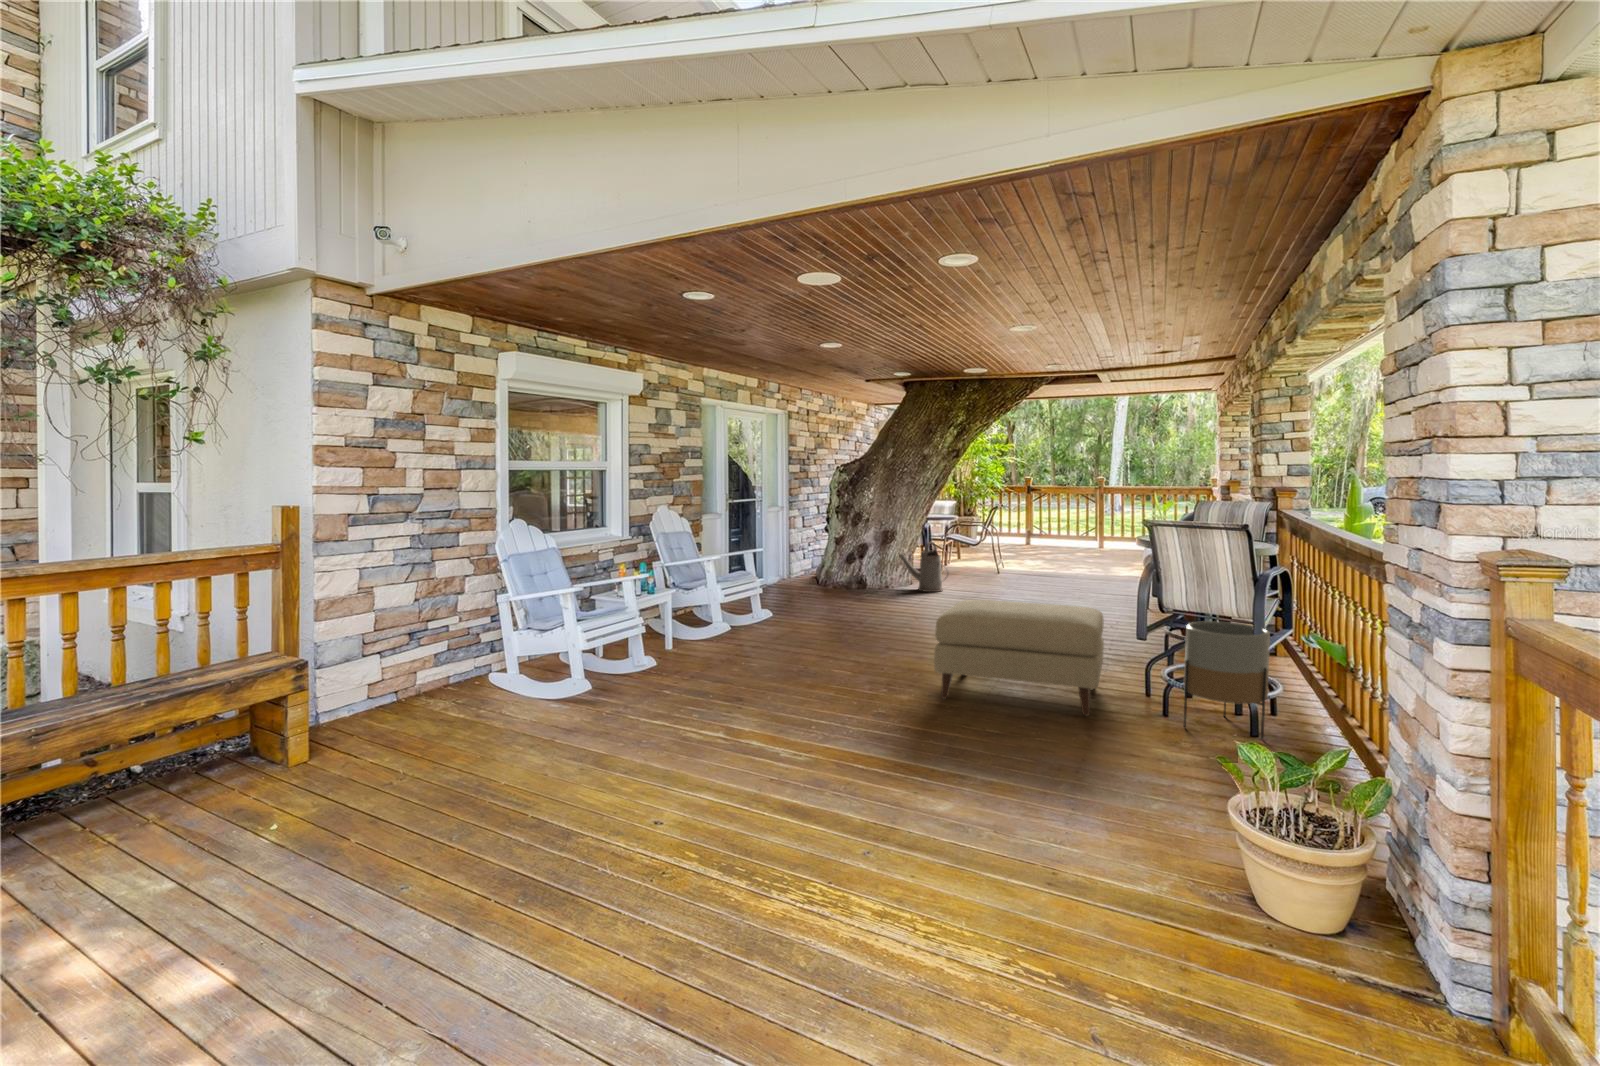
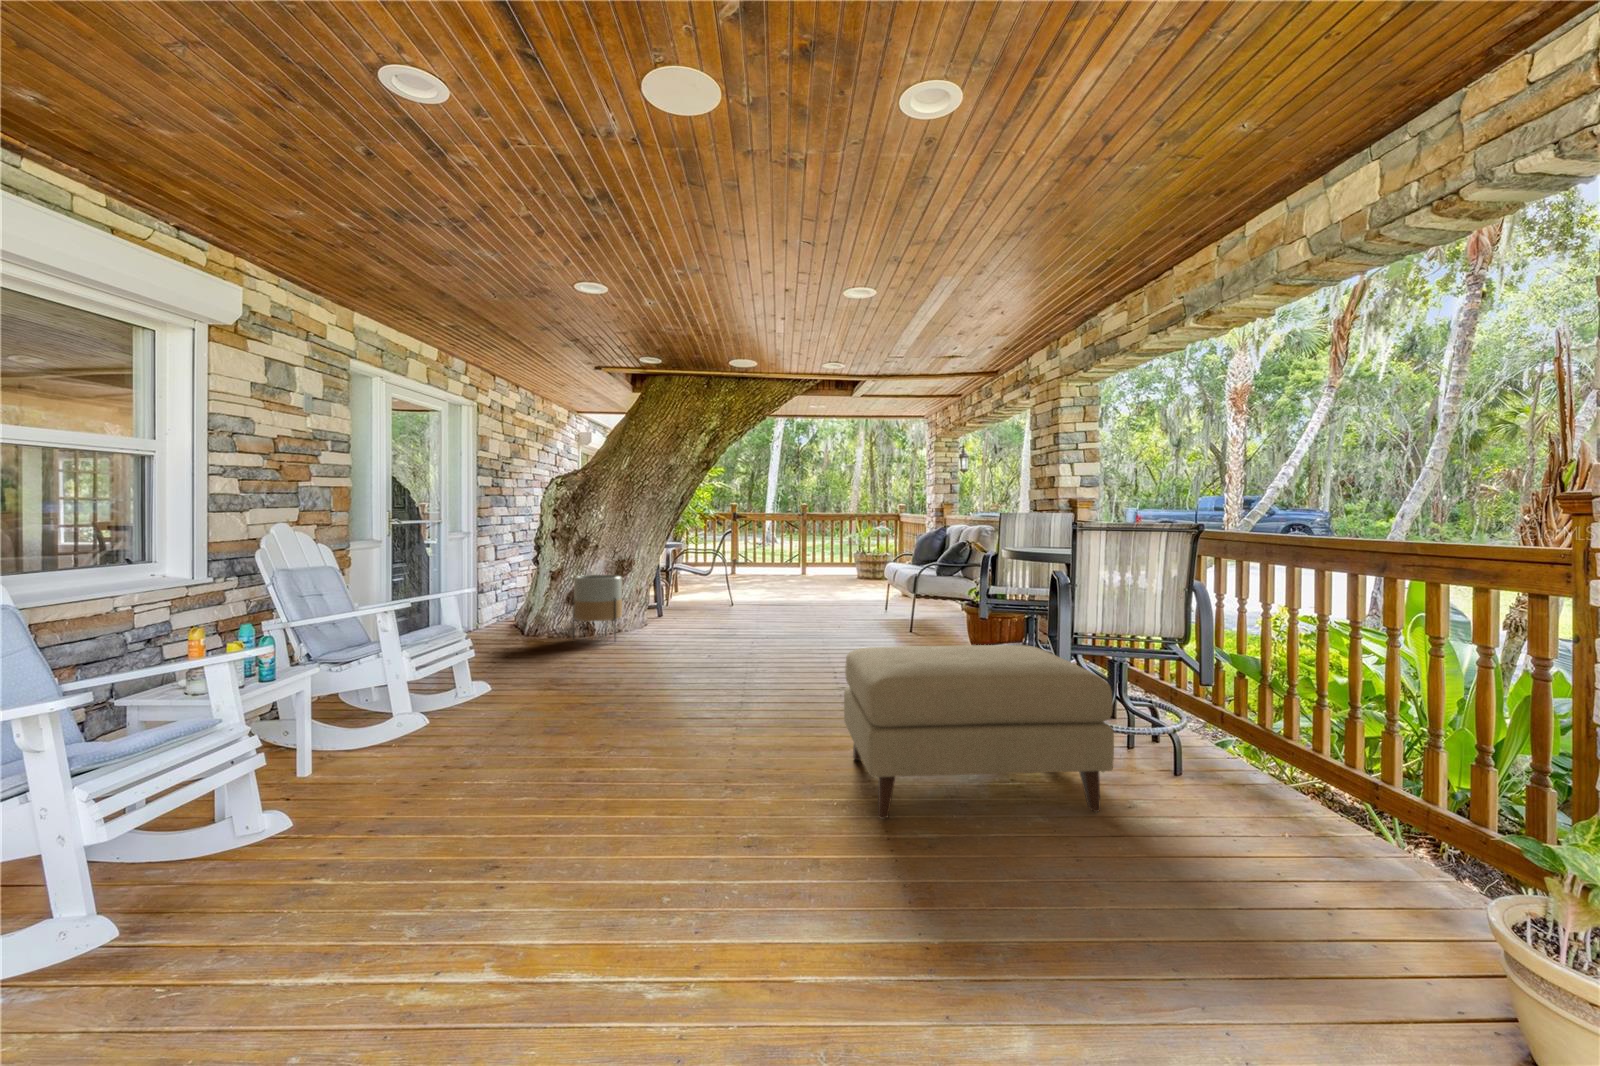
watering can: present [900,542,949,592] -> none [637,571,708,634]
planter: present [1184,621,1270,739] -> present [573,575,622,634]

